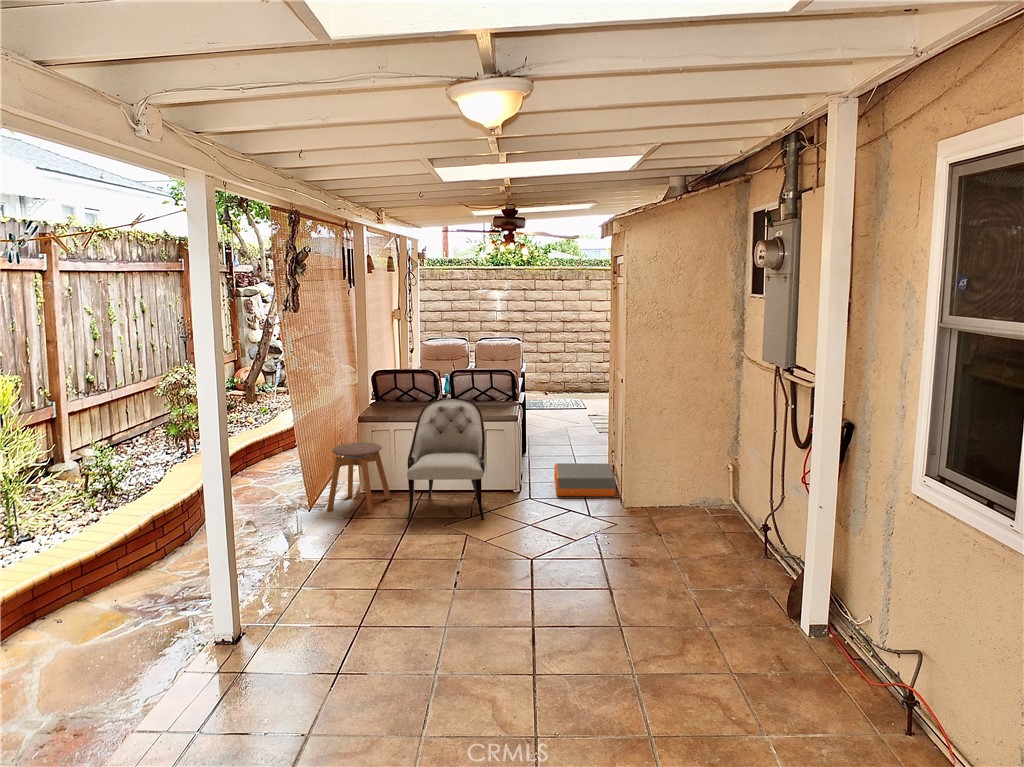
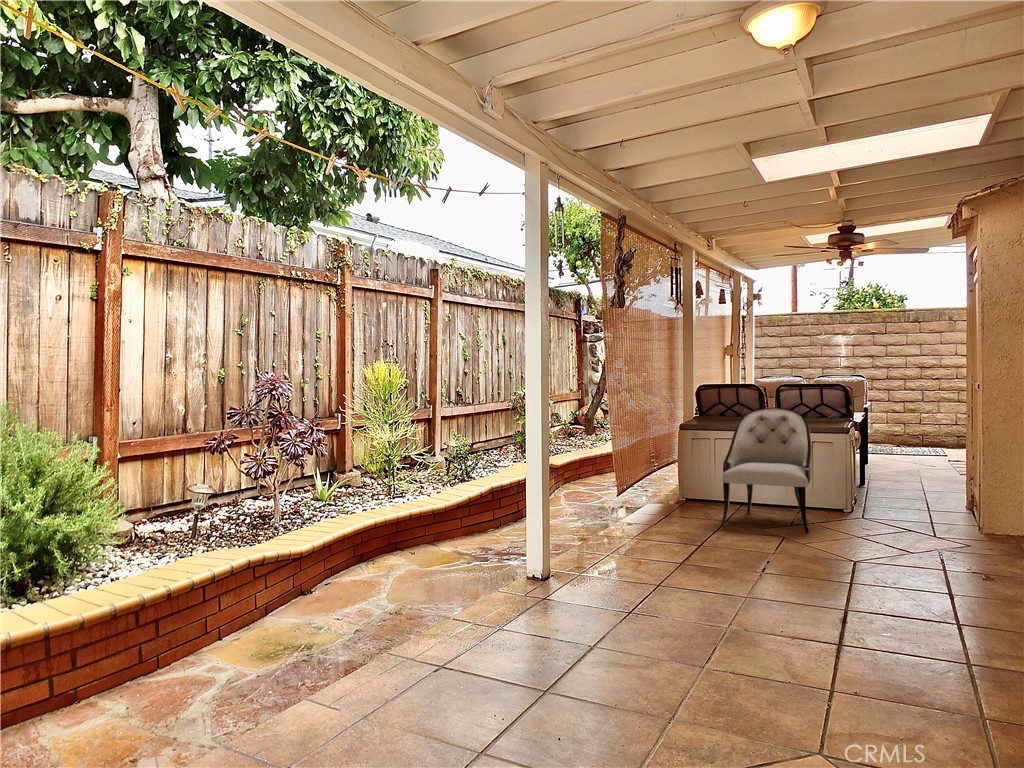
stool: present [327,442,391,514] -> none [643,451,708,518]
storage box: present [554,463,616,496] -> none [903,491,989,531]

